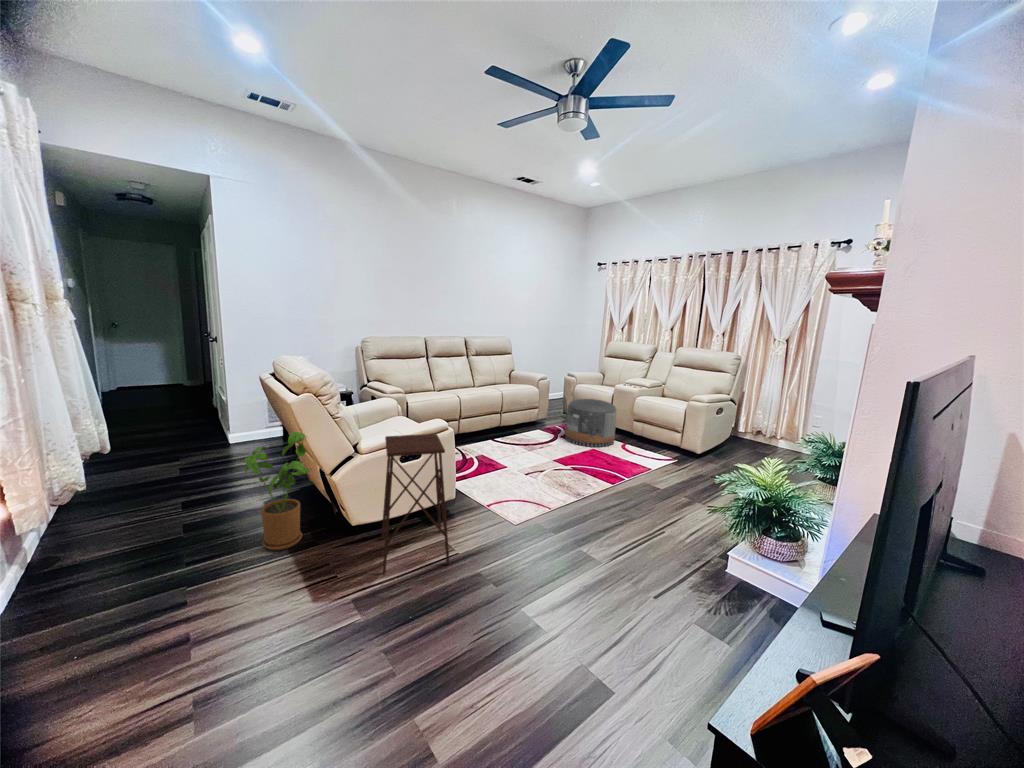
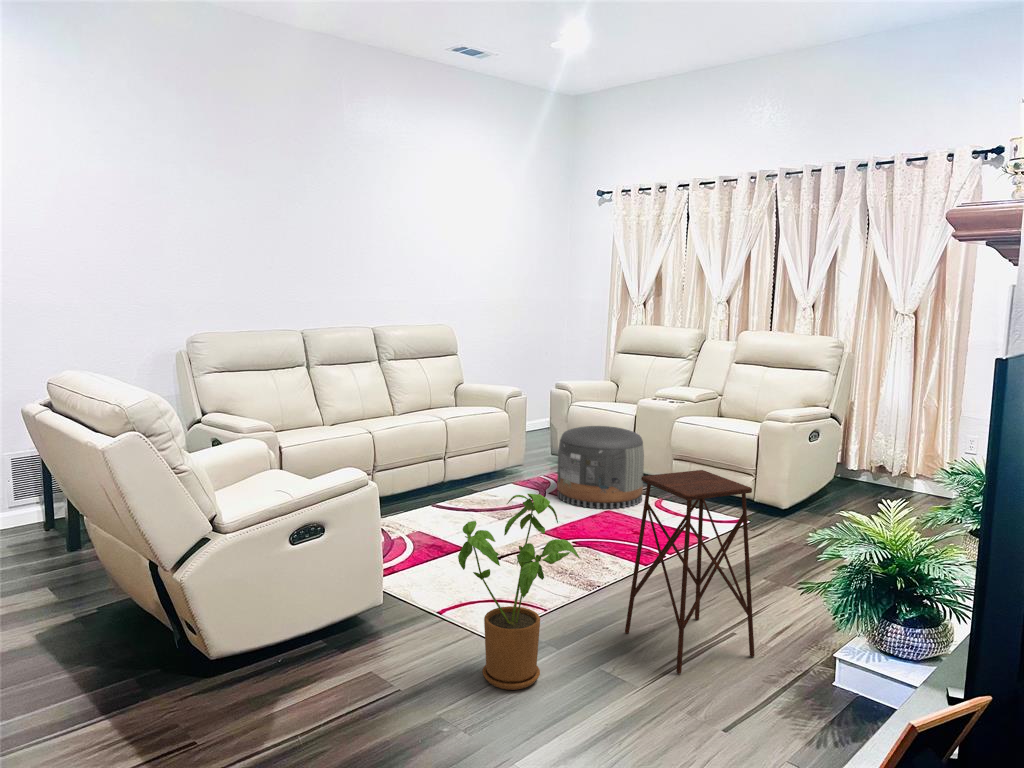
house plant: present [245,432,312,550] -> present [458,494,580,690]
side table: present [381,434,450,574] -> present [625,470,755,674]

